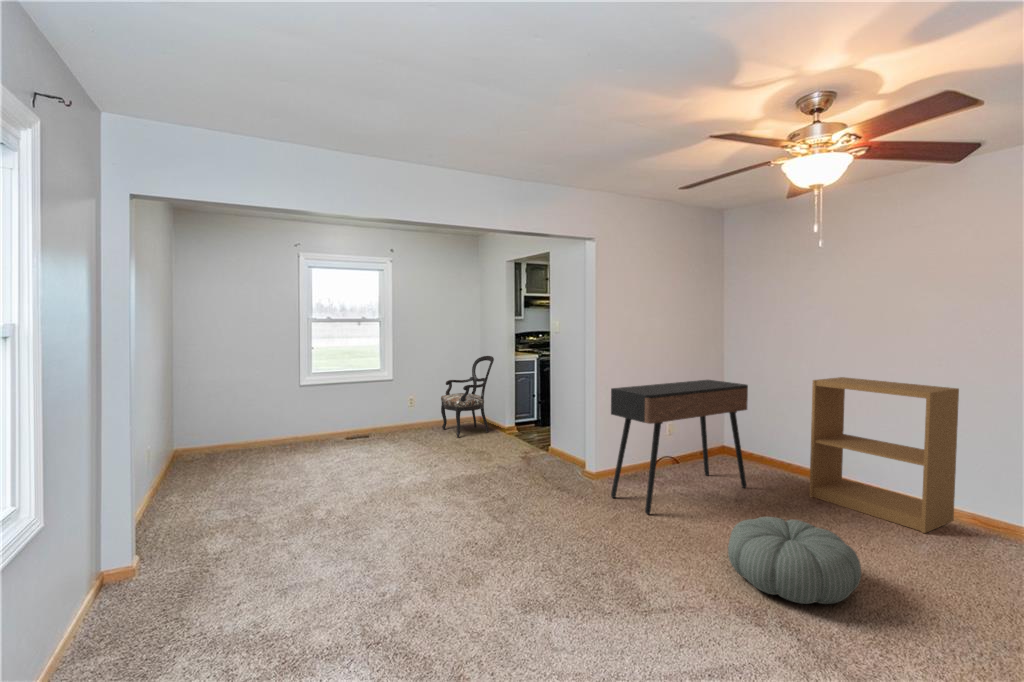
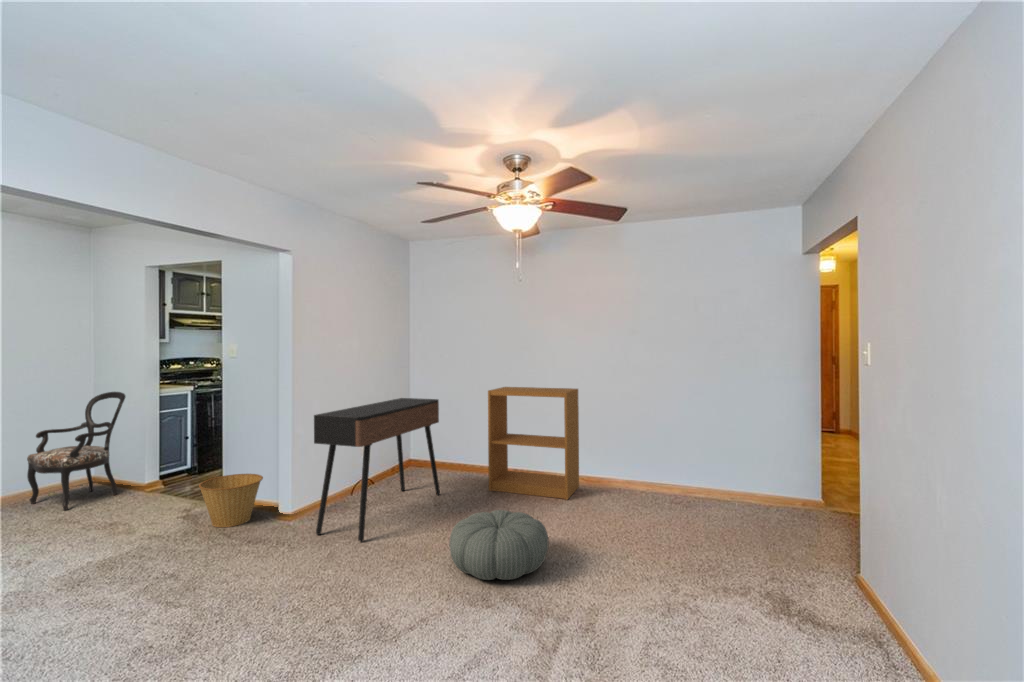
basket: none [529,431,576,474] -> present [199,474,263,527]

